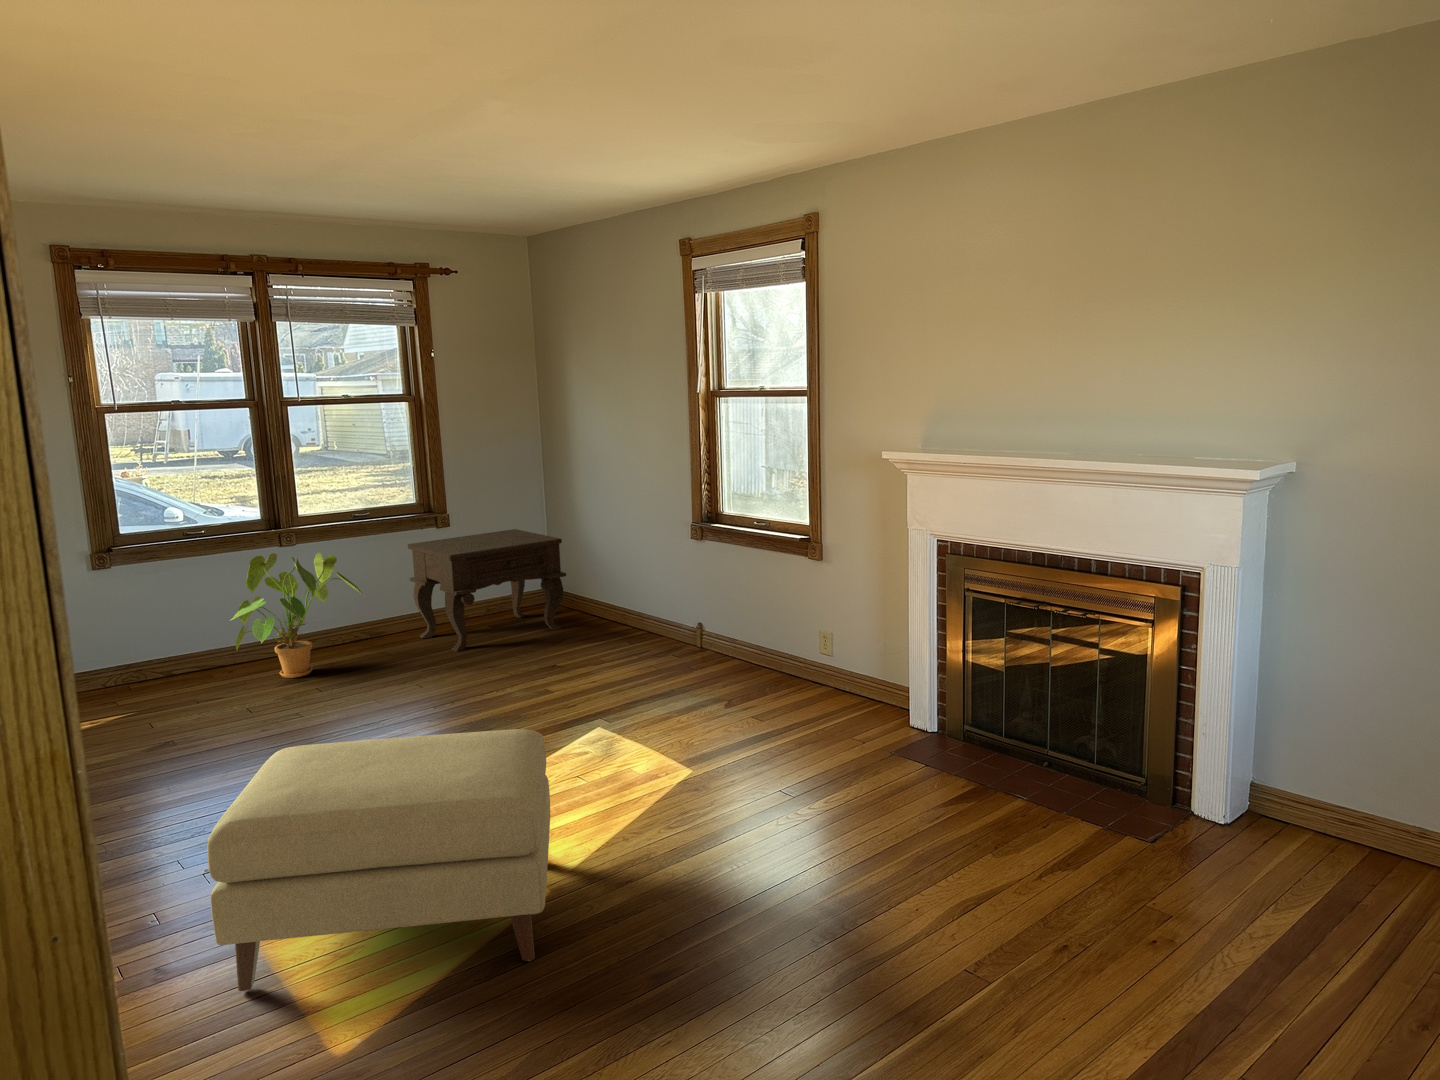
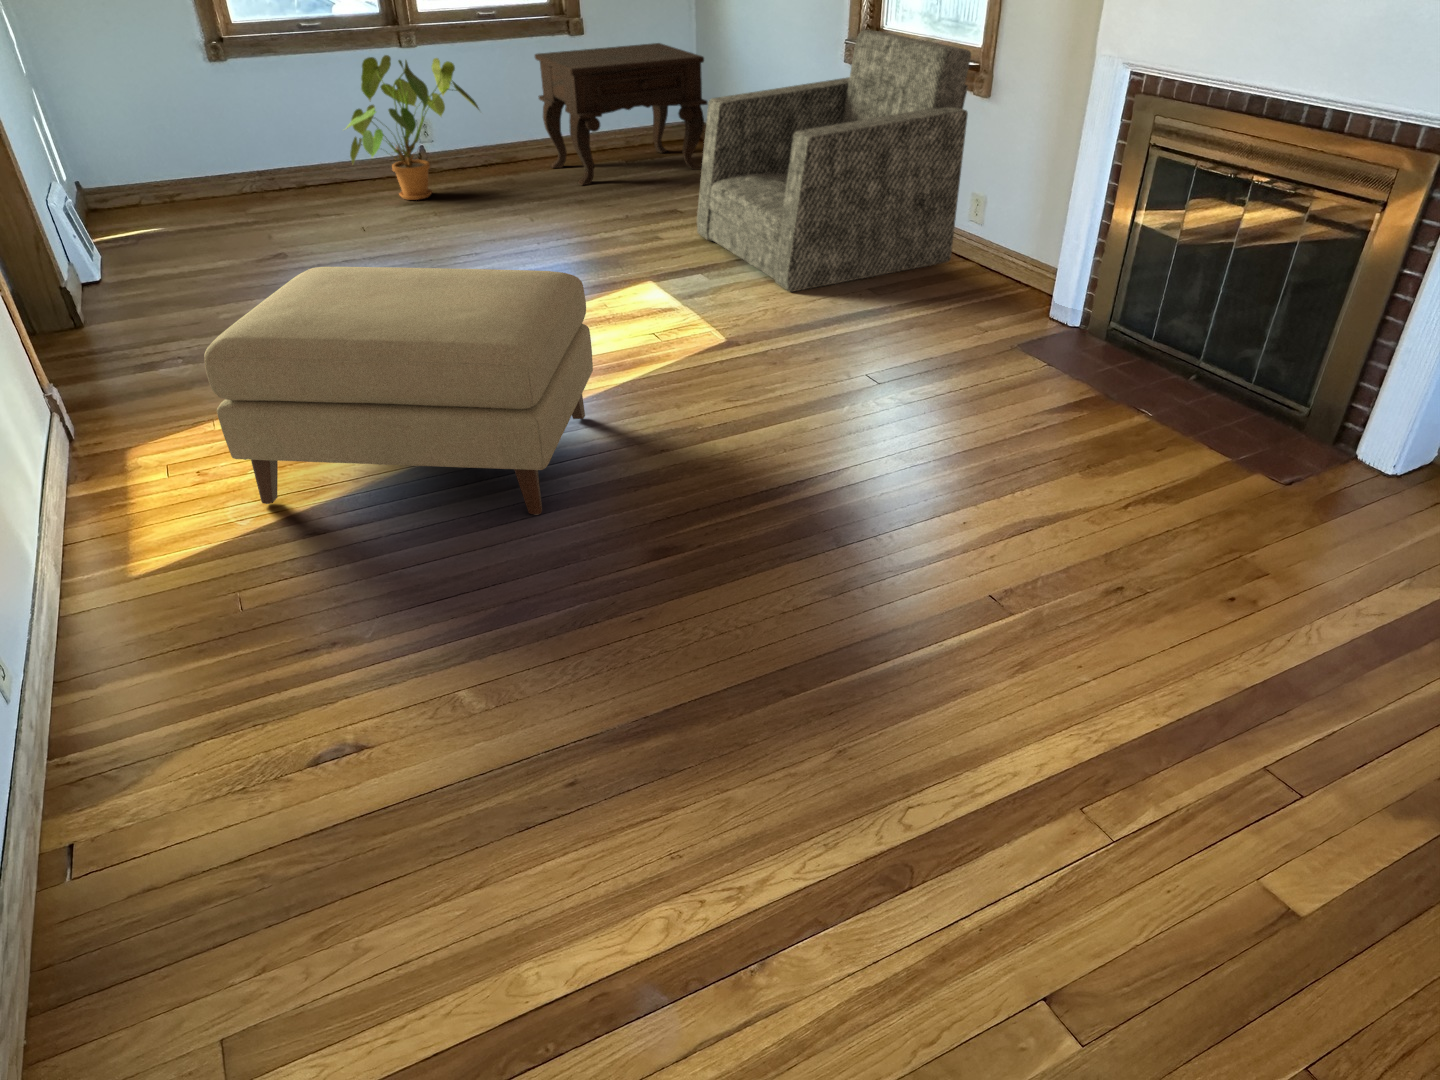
armchair: none [581,515,810,728] -> present [697,30,971,292]

